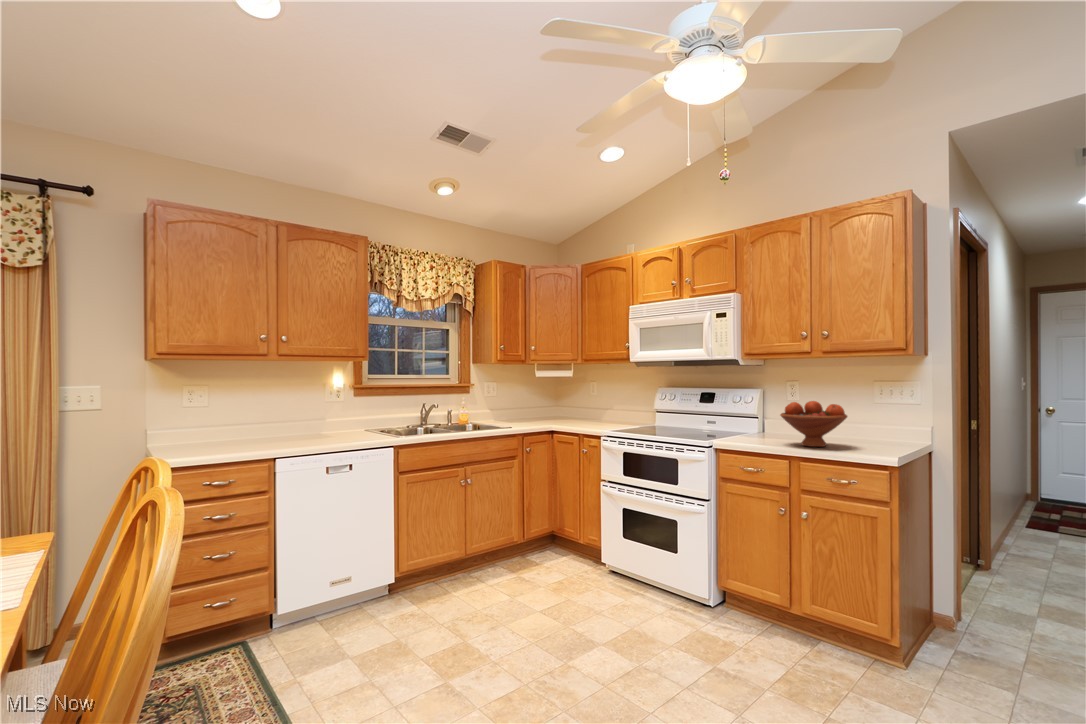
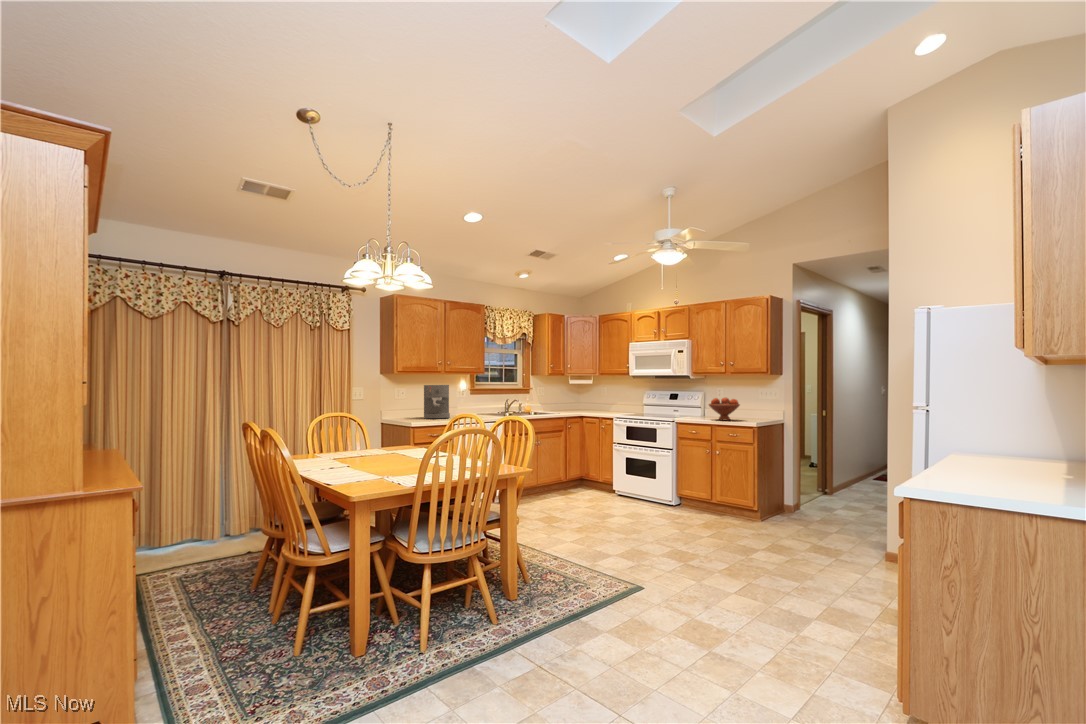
coffee maker: none [238,380,299,445] -> present [424,385,450,419]

